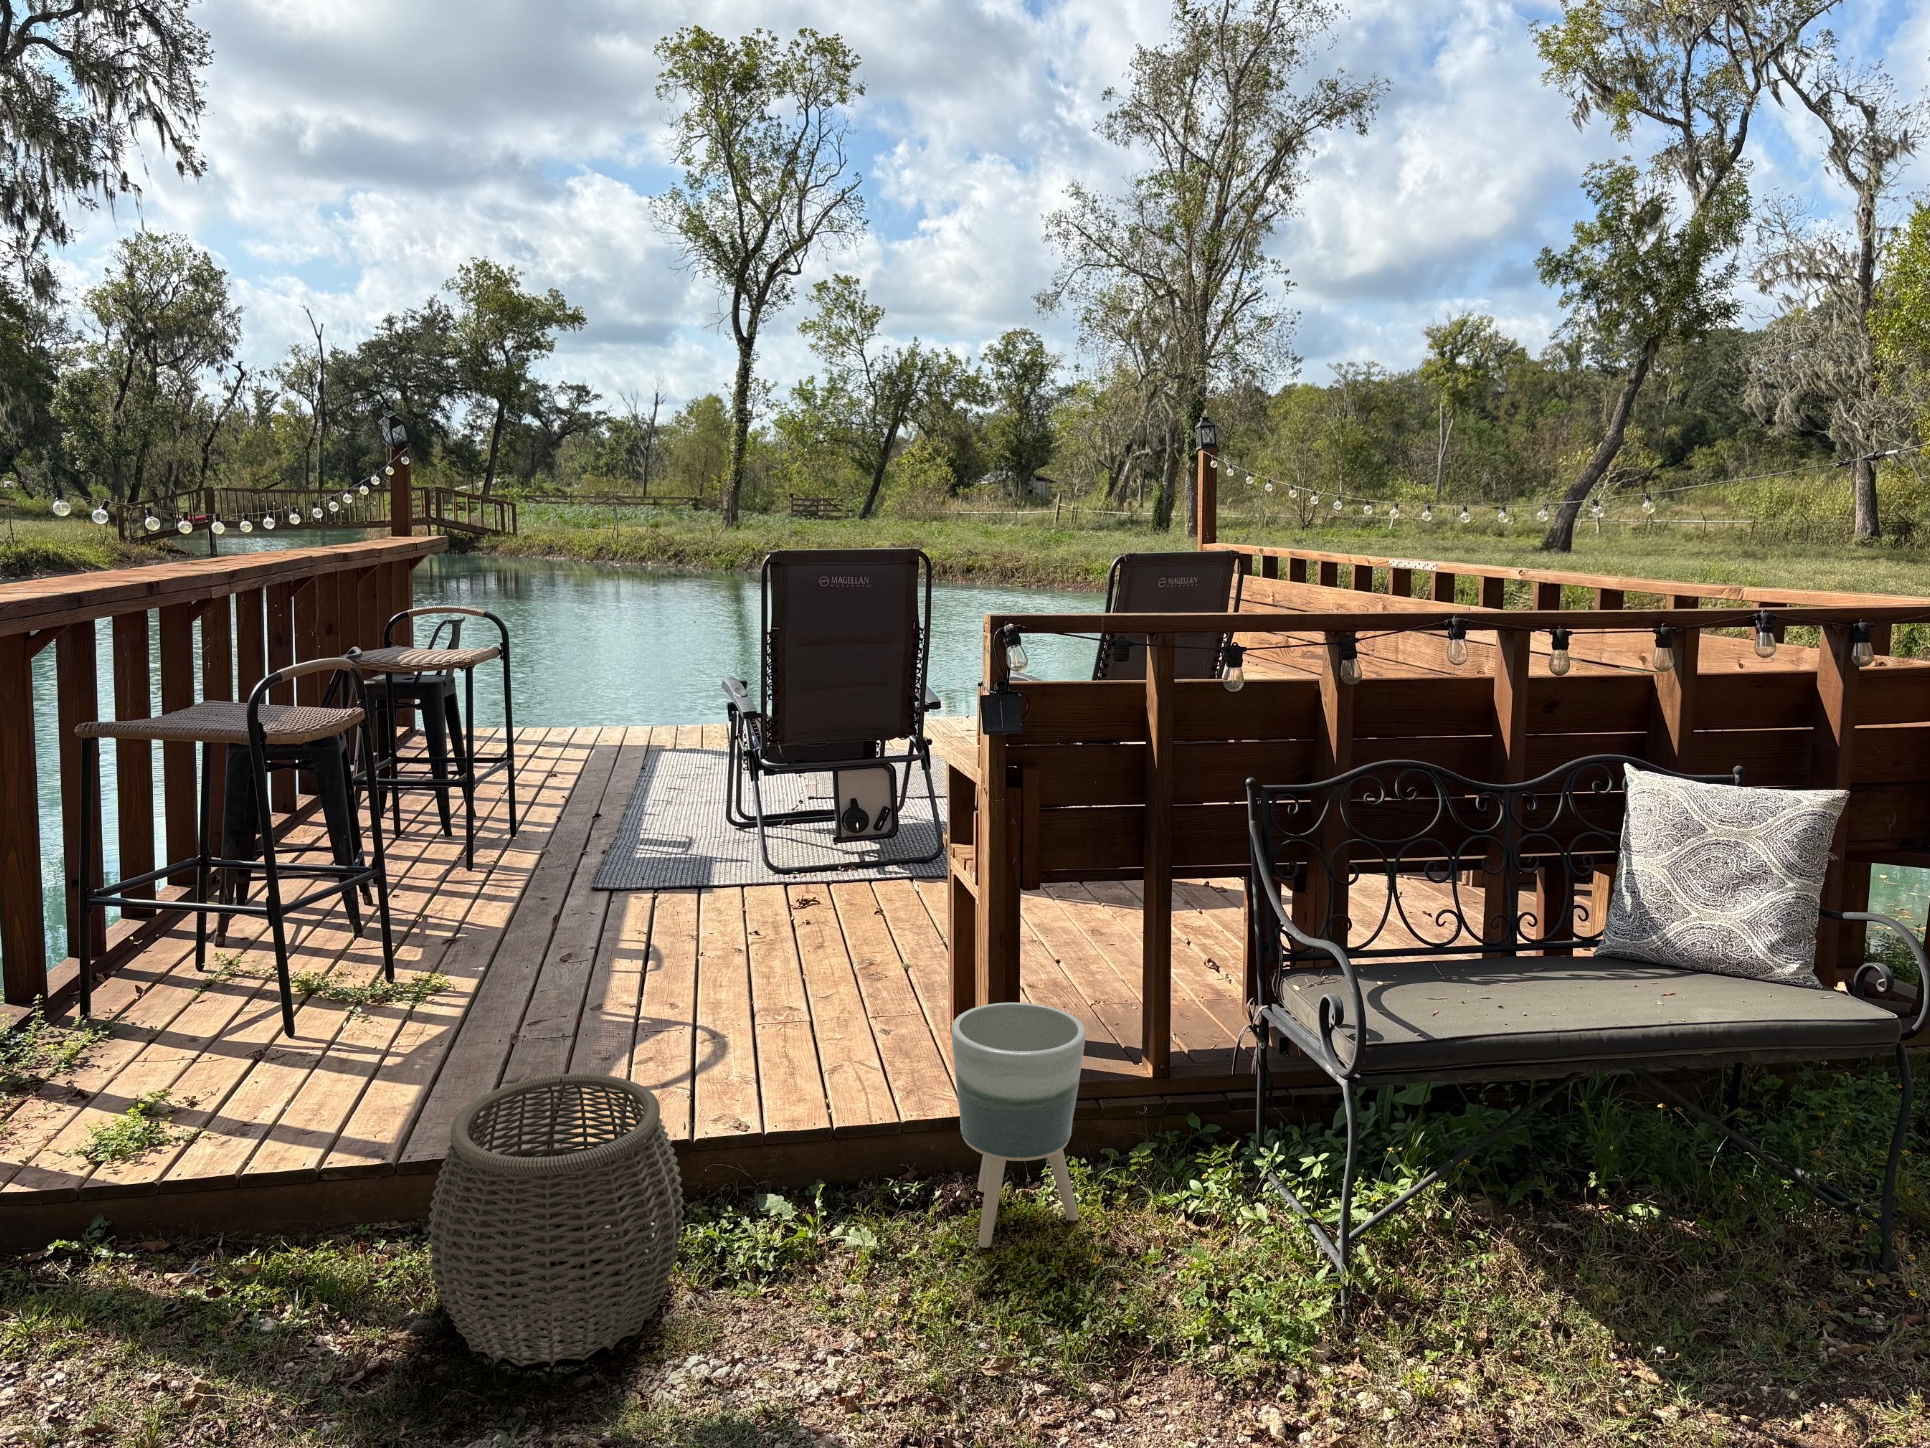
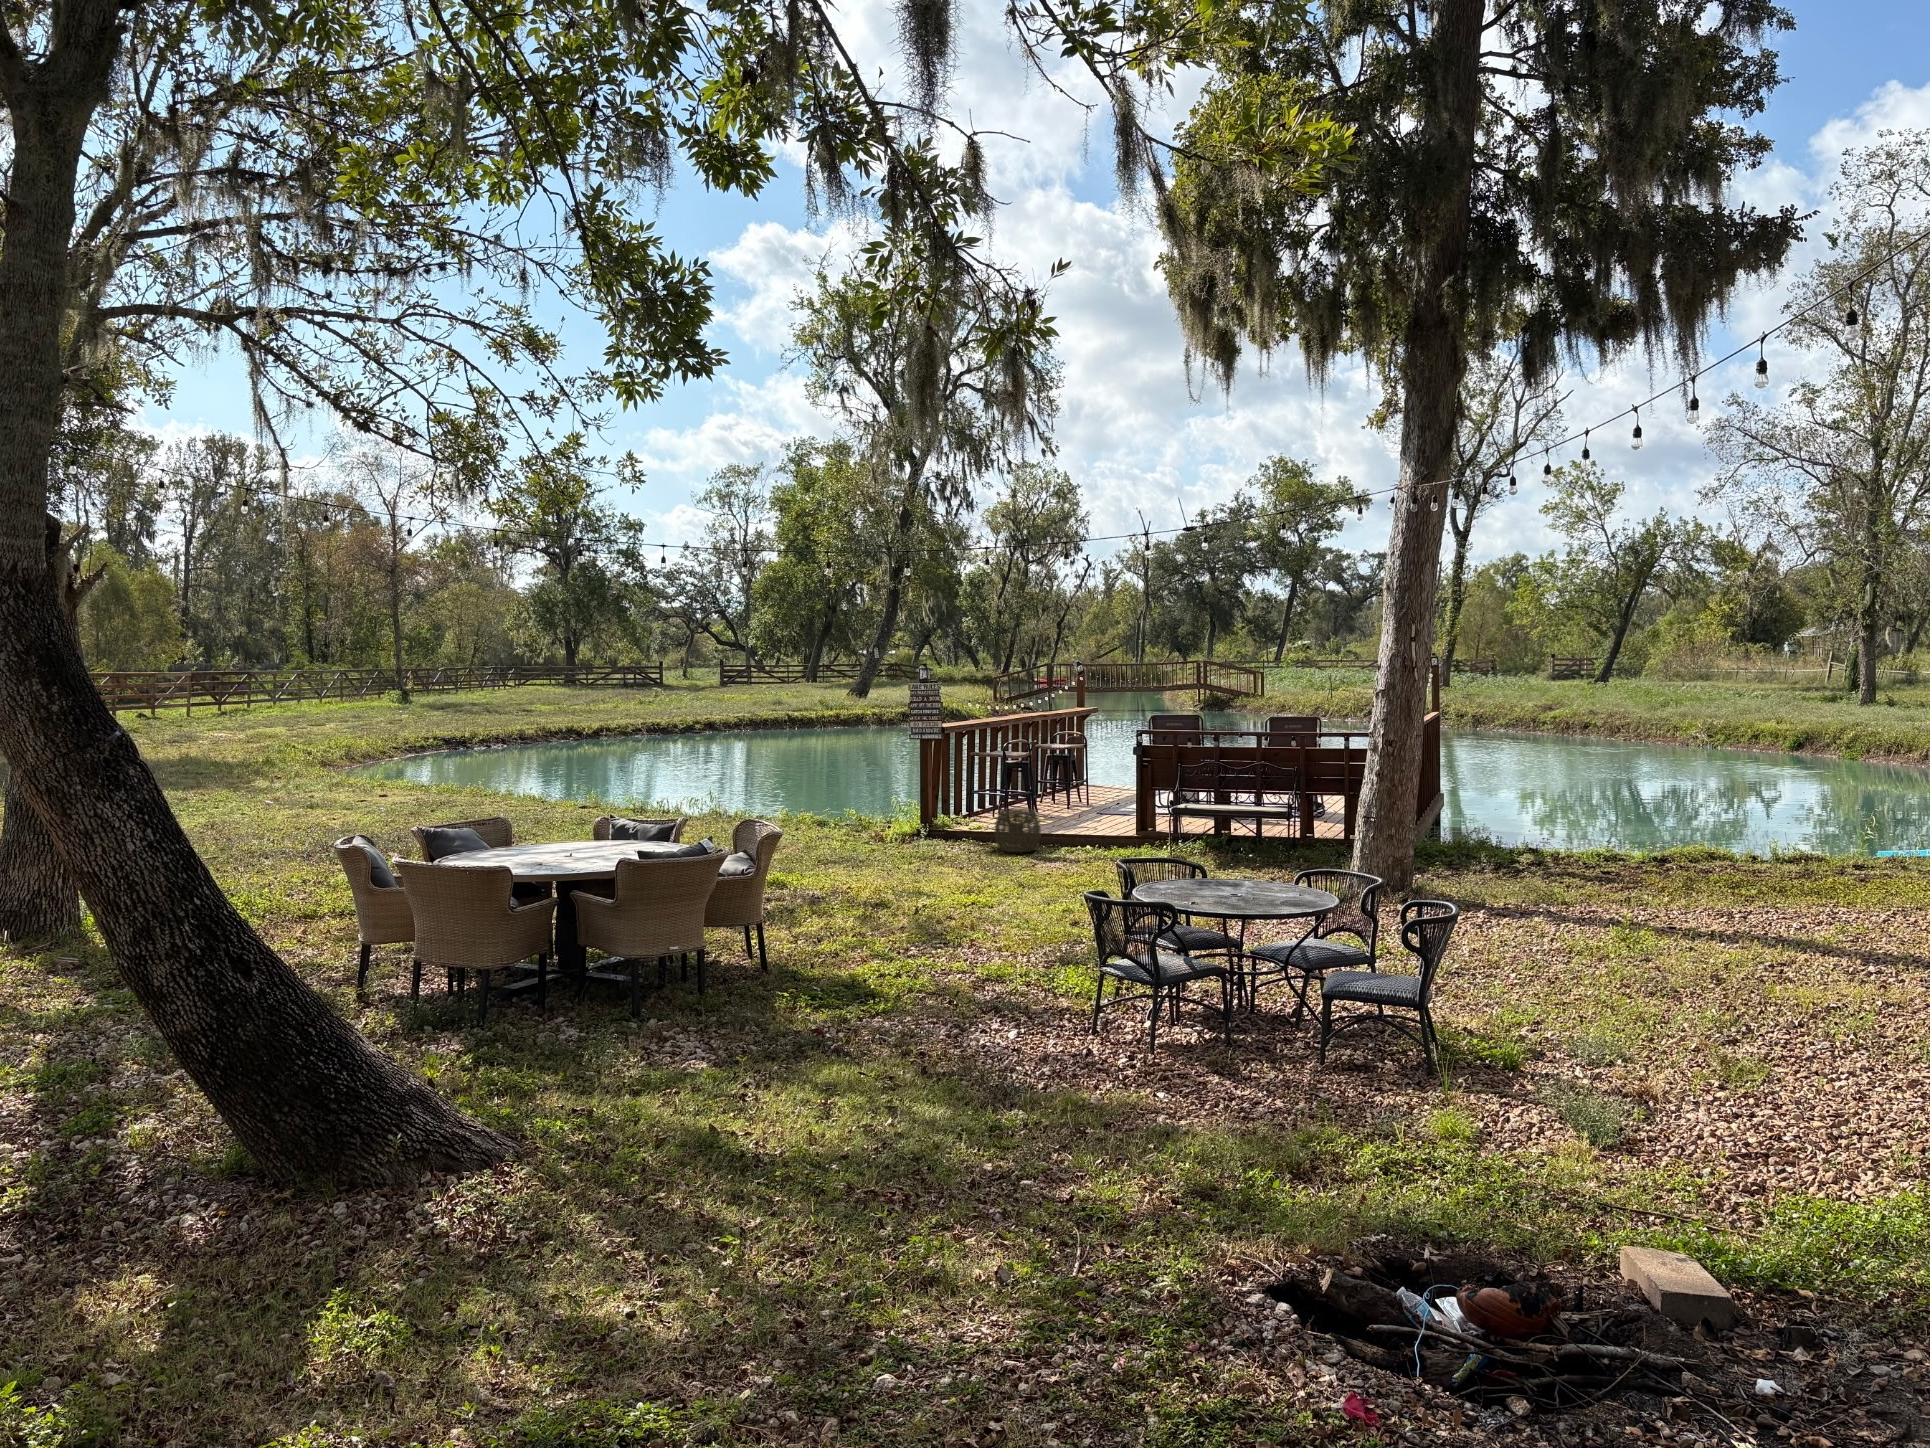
planter: present [952,1002,1086,1248] -> none [1099,807,1129,854]

